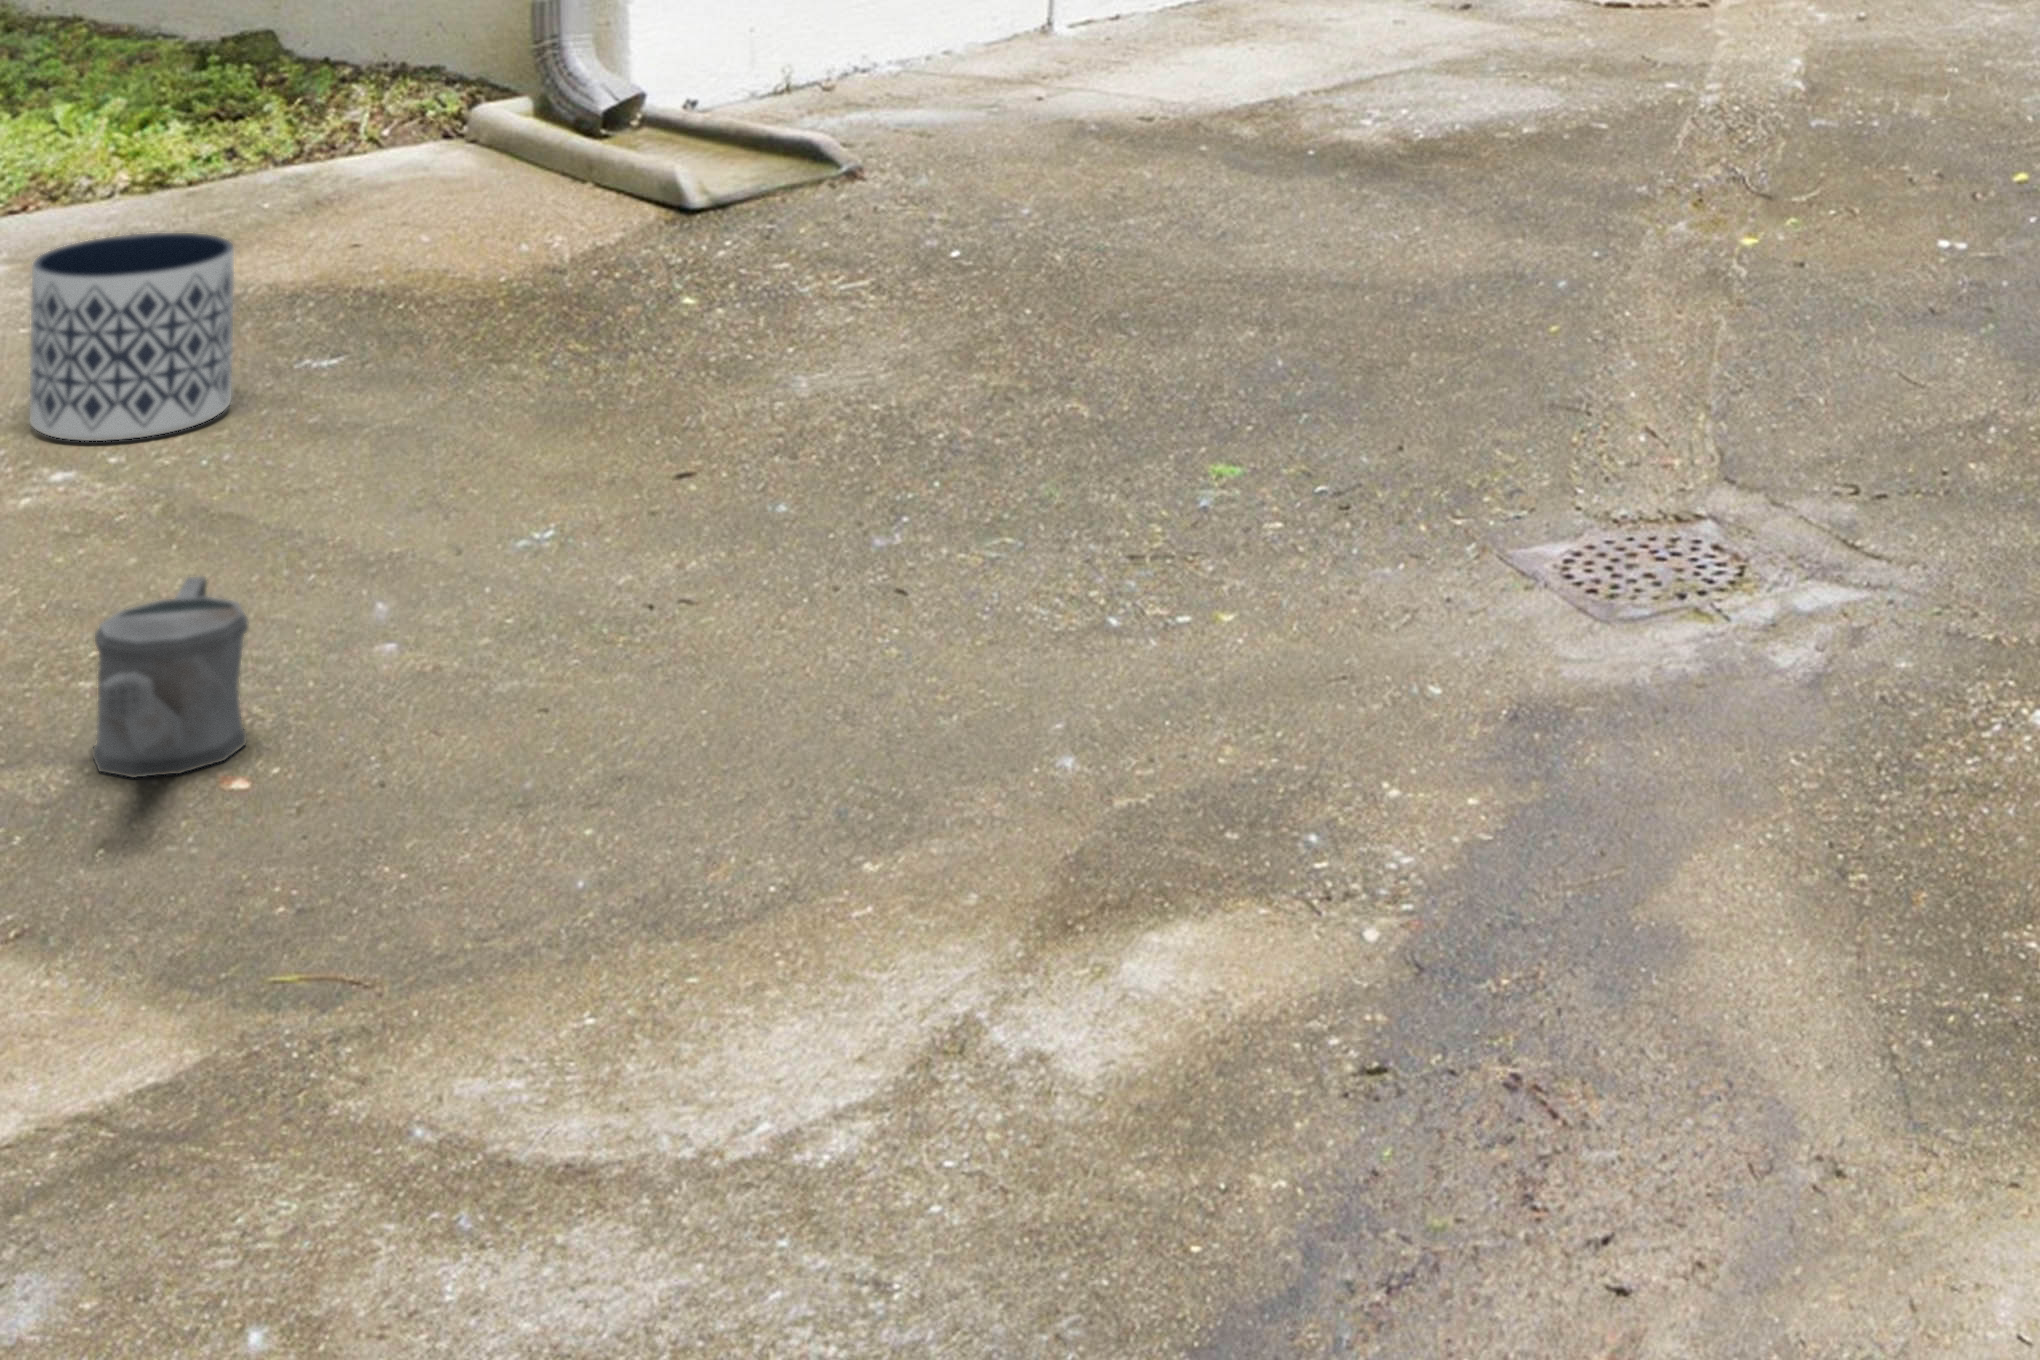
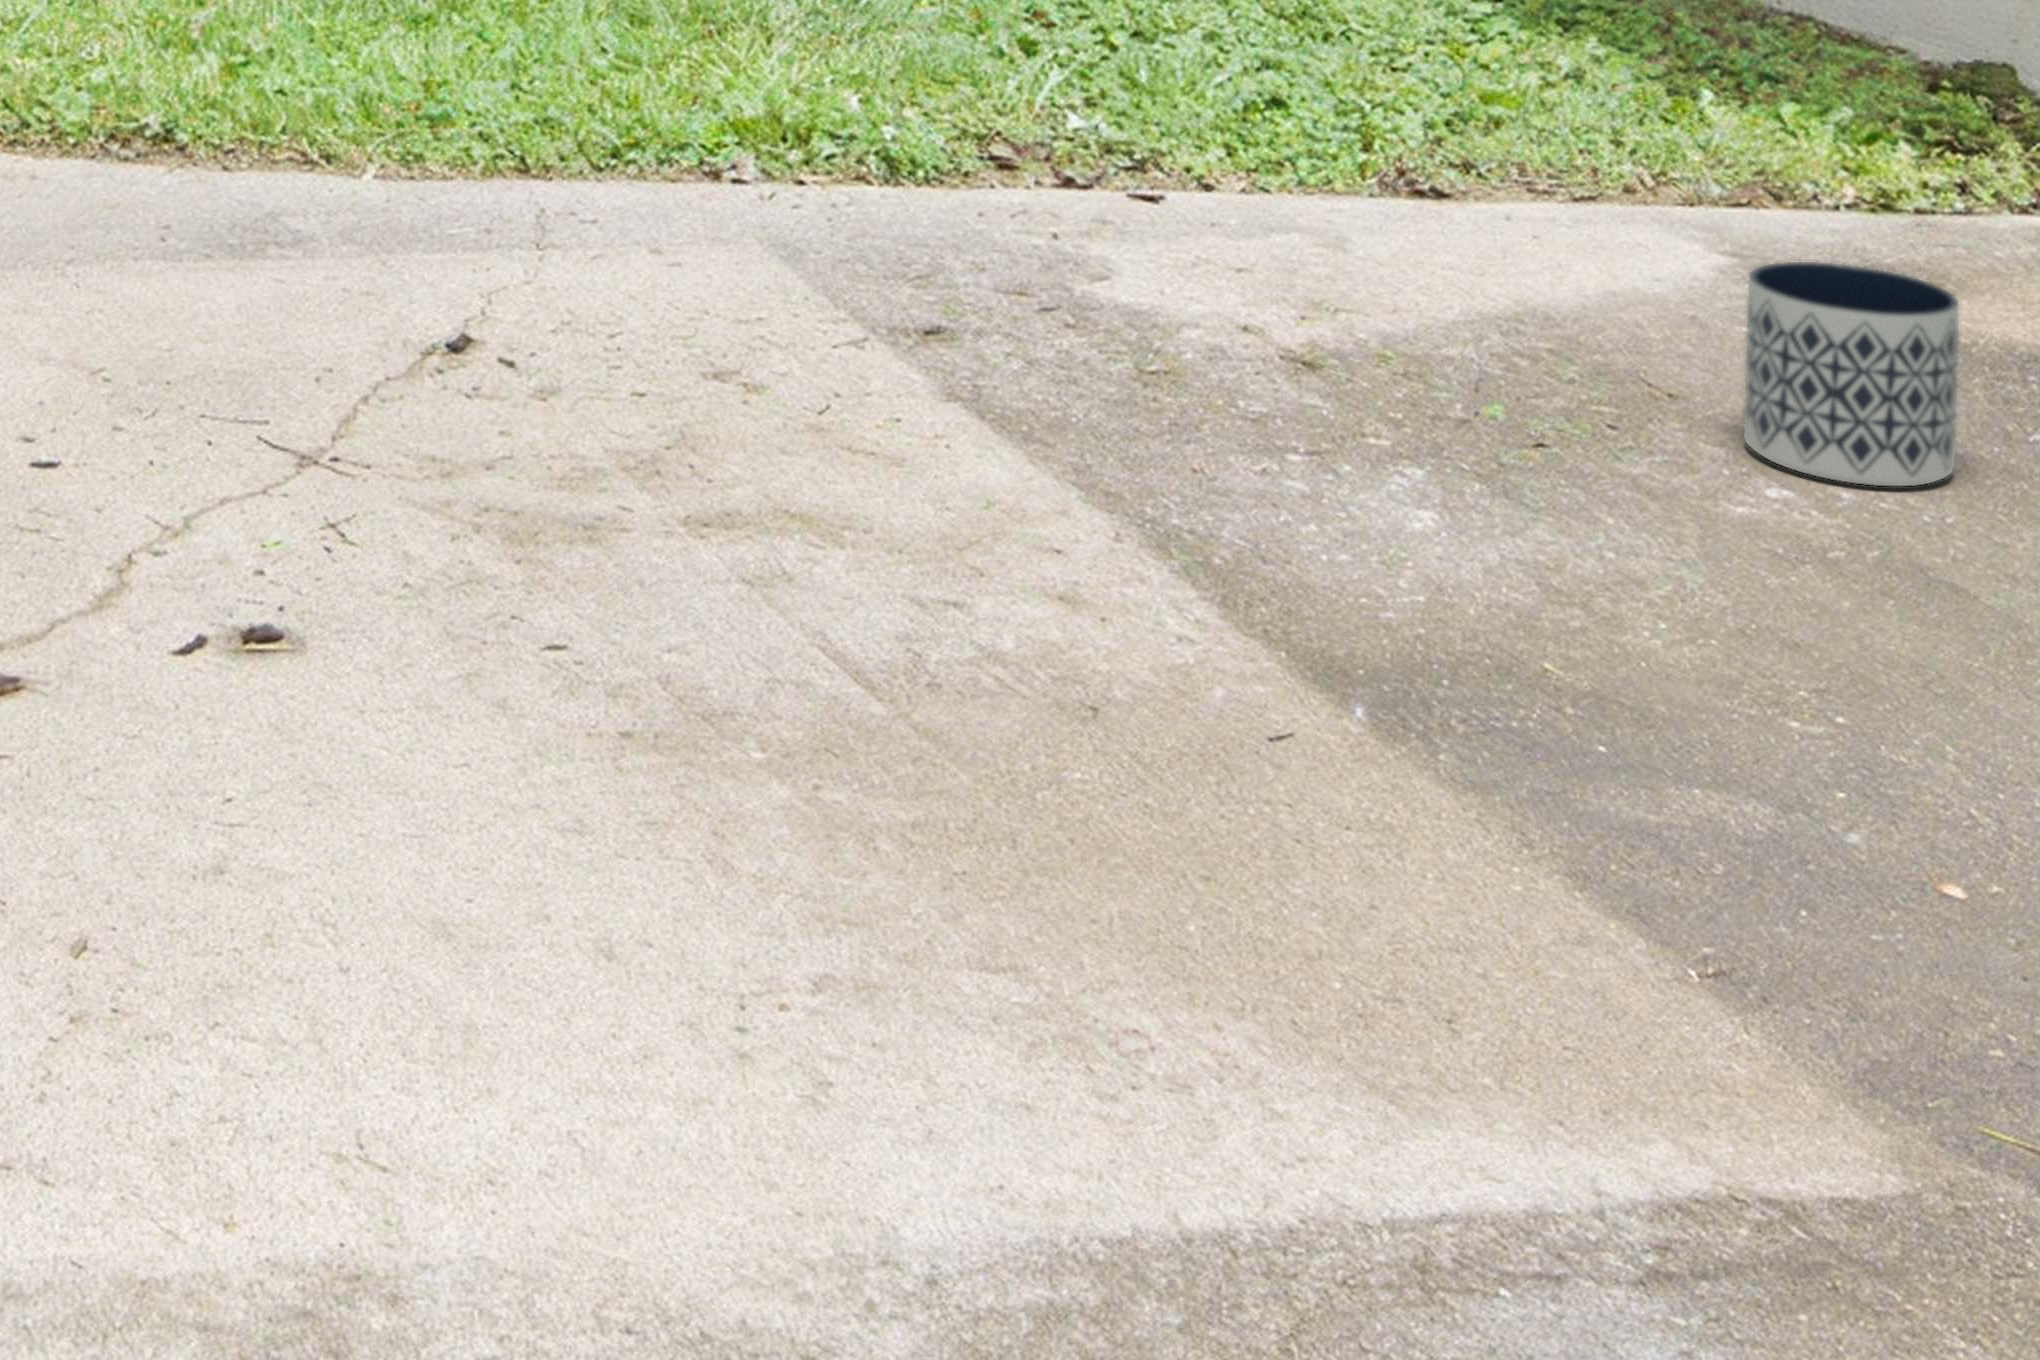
watering can: present [93,576,249,777] -> none [1792,668,1962,885]

